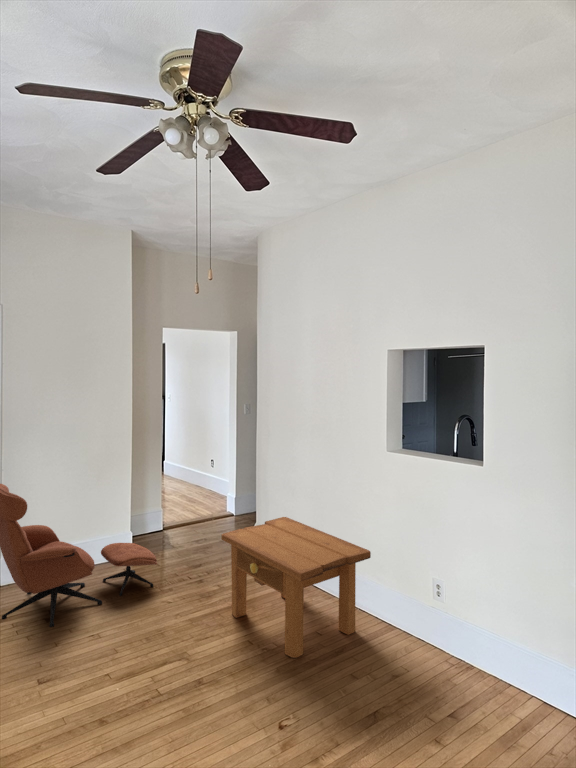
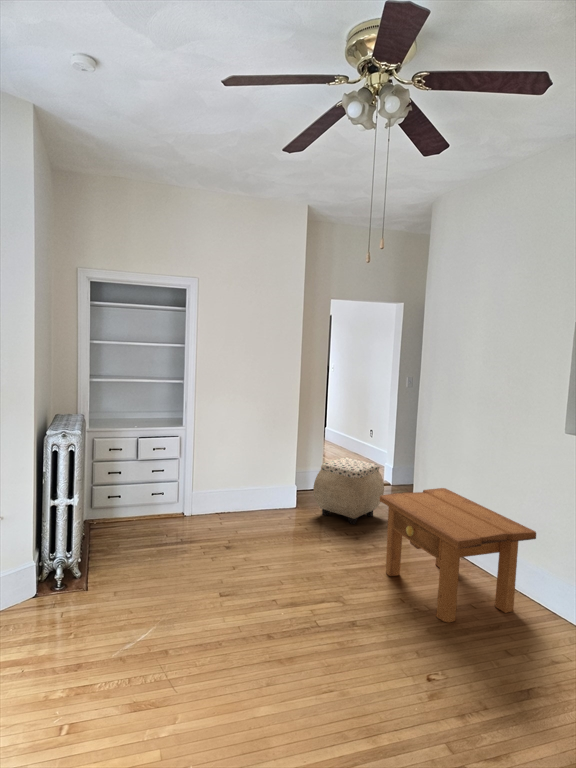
lounge chair: present [0,484,157,627] -> none [185,429,318,555]
ottoman: none [151,495,226,566] -> present [313,457,384,524]

